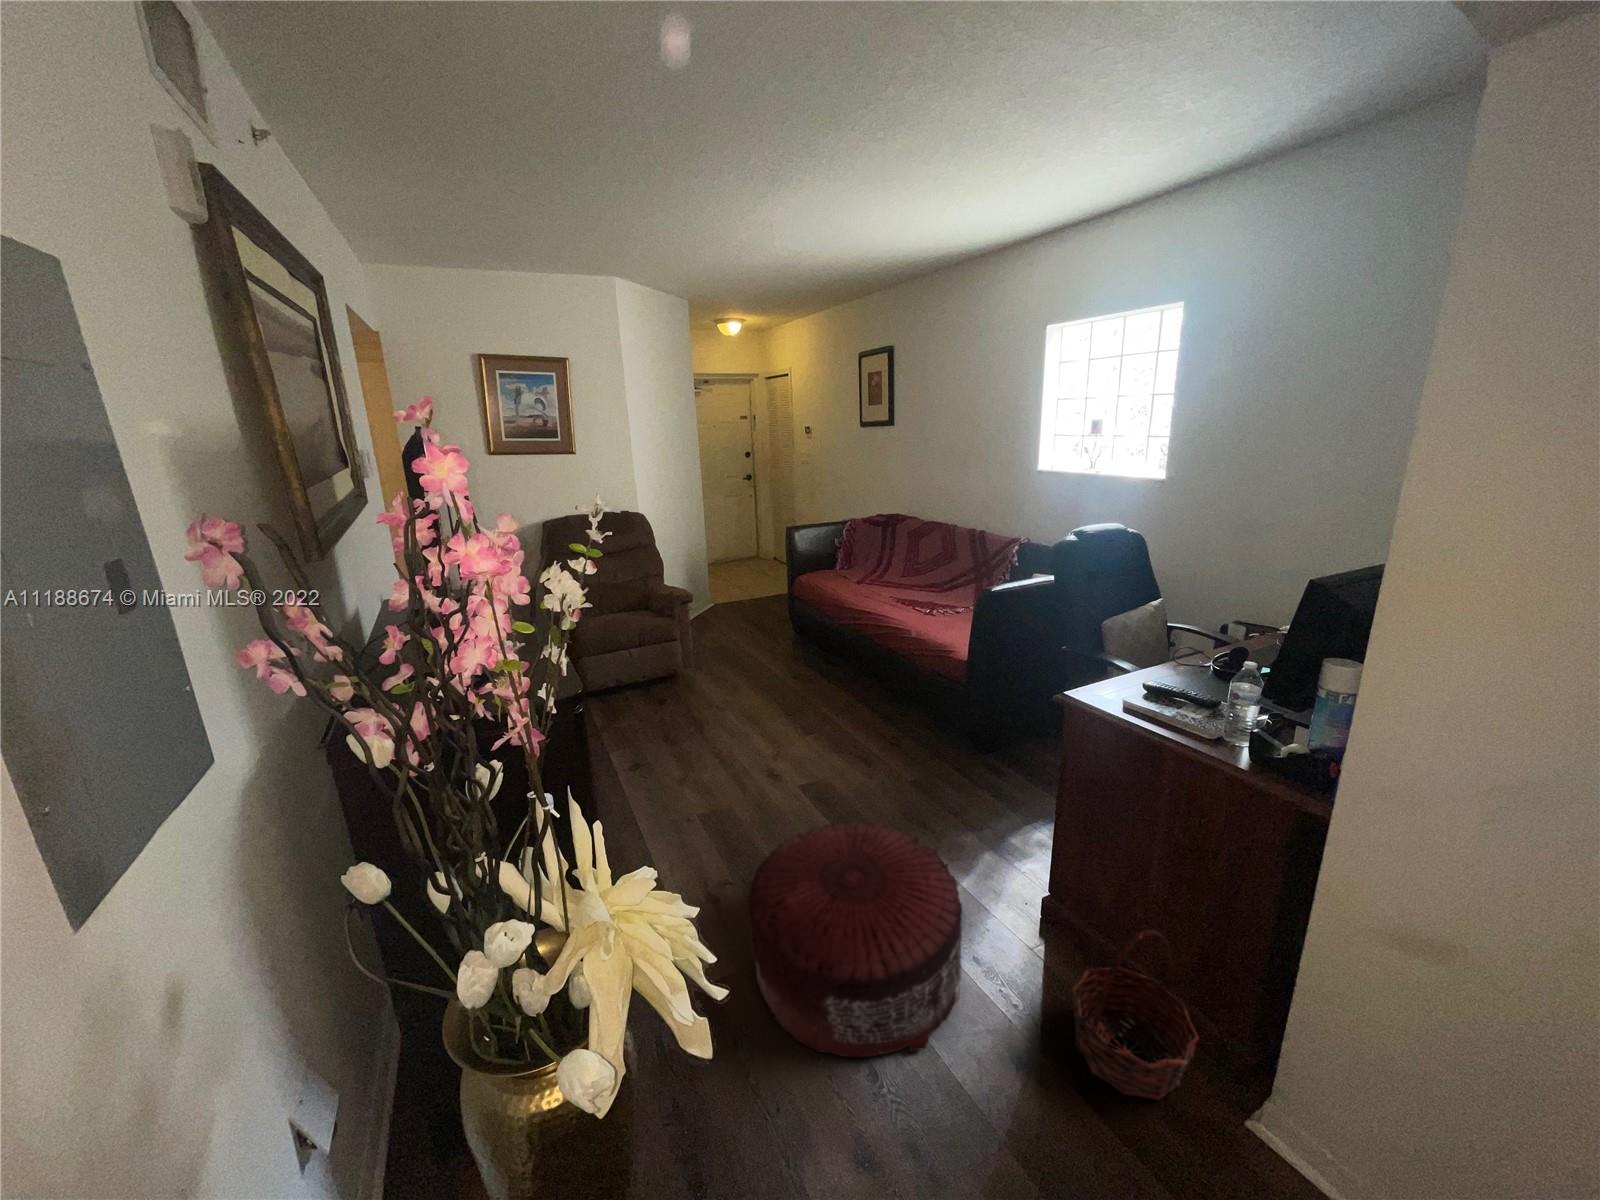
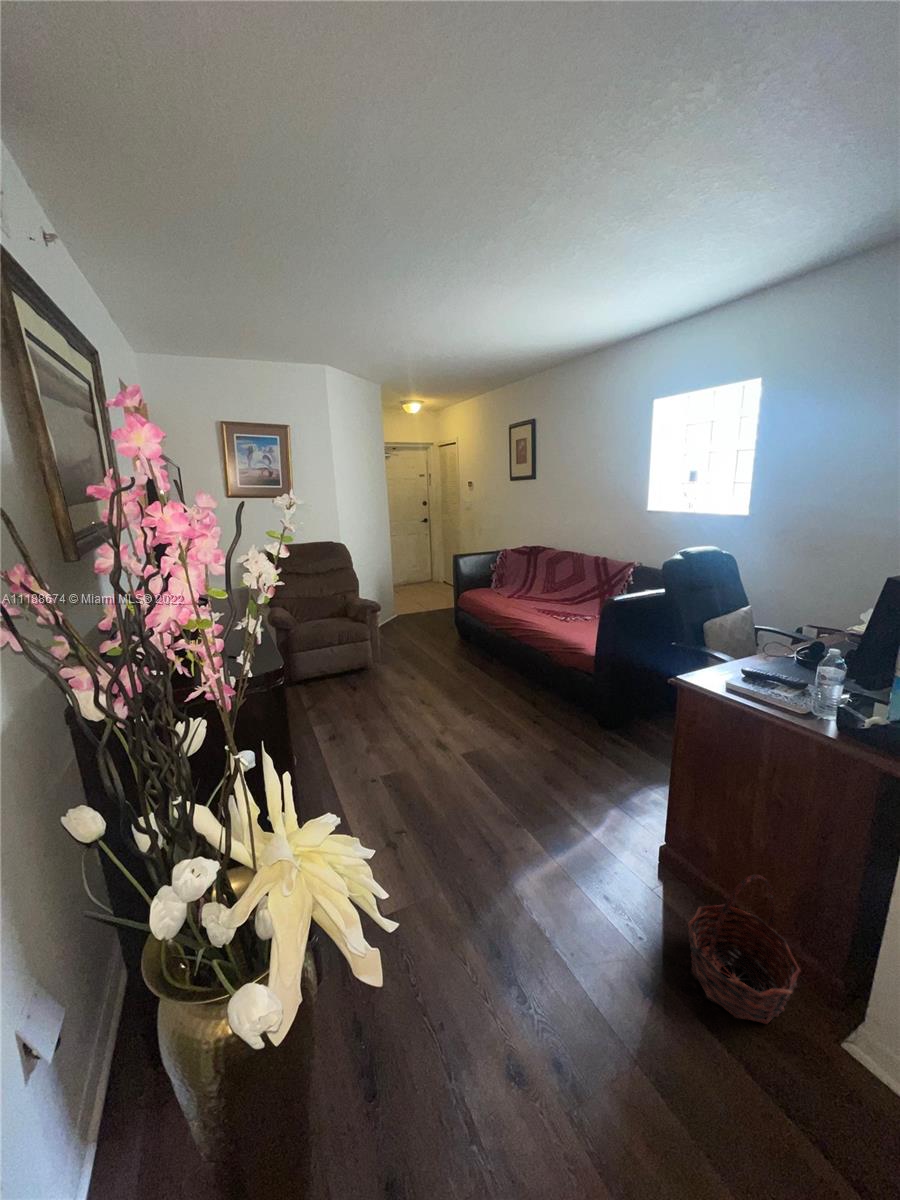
pouf: present [748,821,962,1057] -> none [418,777,595,977]

